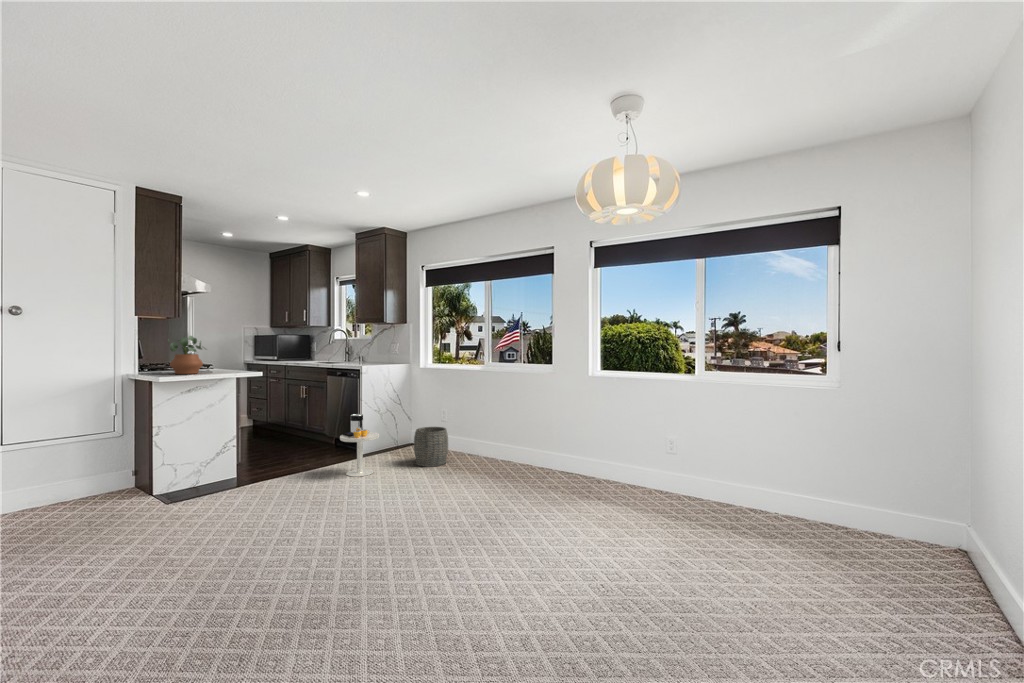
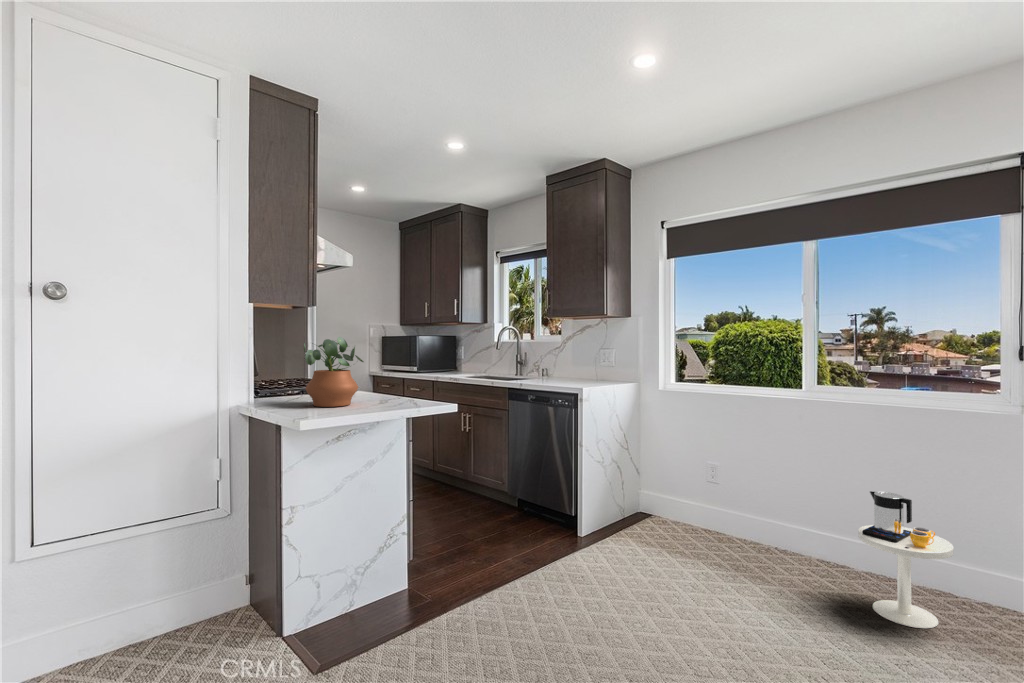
side table: present [340,414,379,477] -> present [858,491,953,628]
woven basket: present [414,427,448,467] -> none [692,498,758,579]

